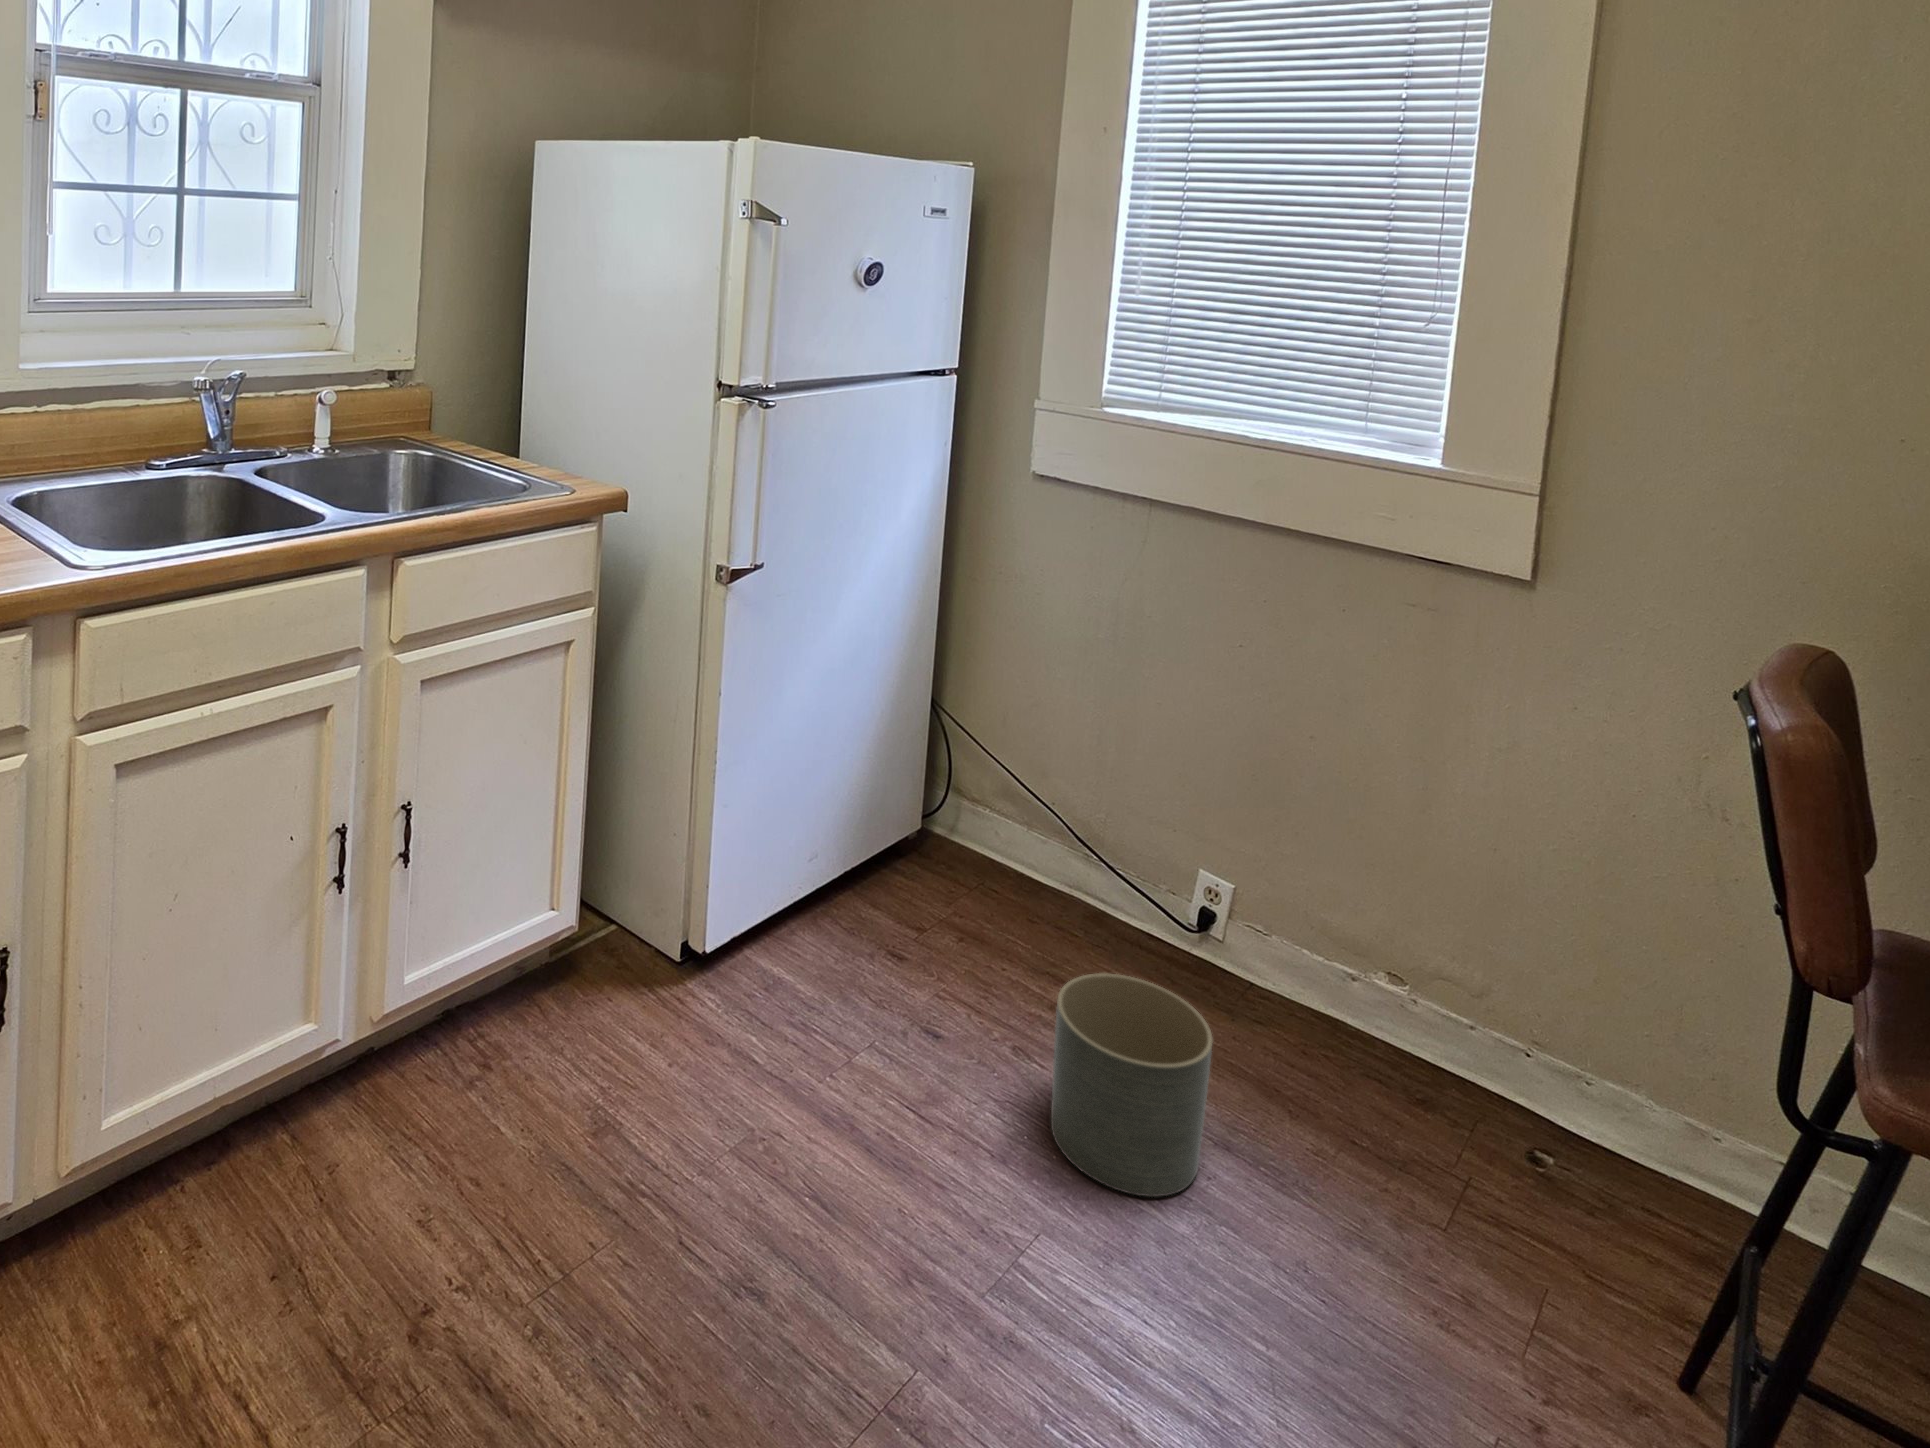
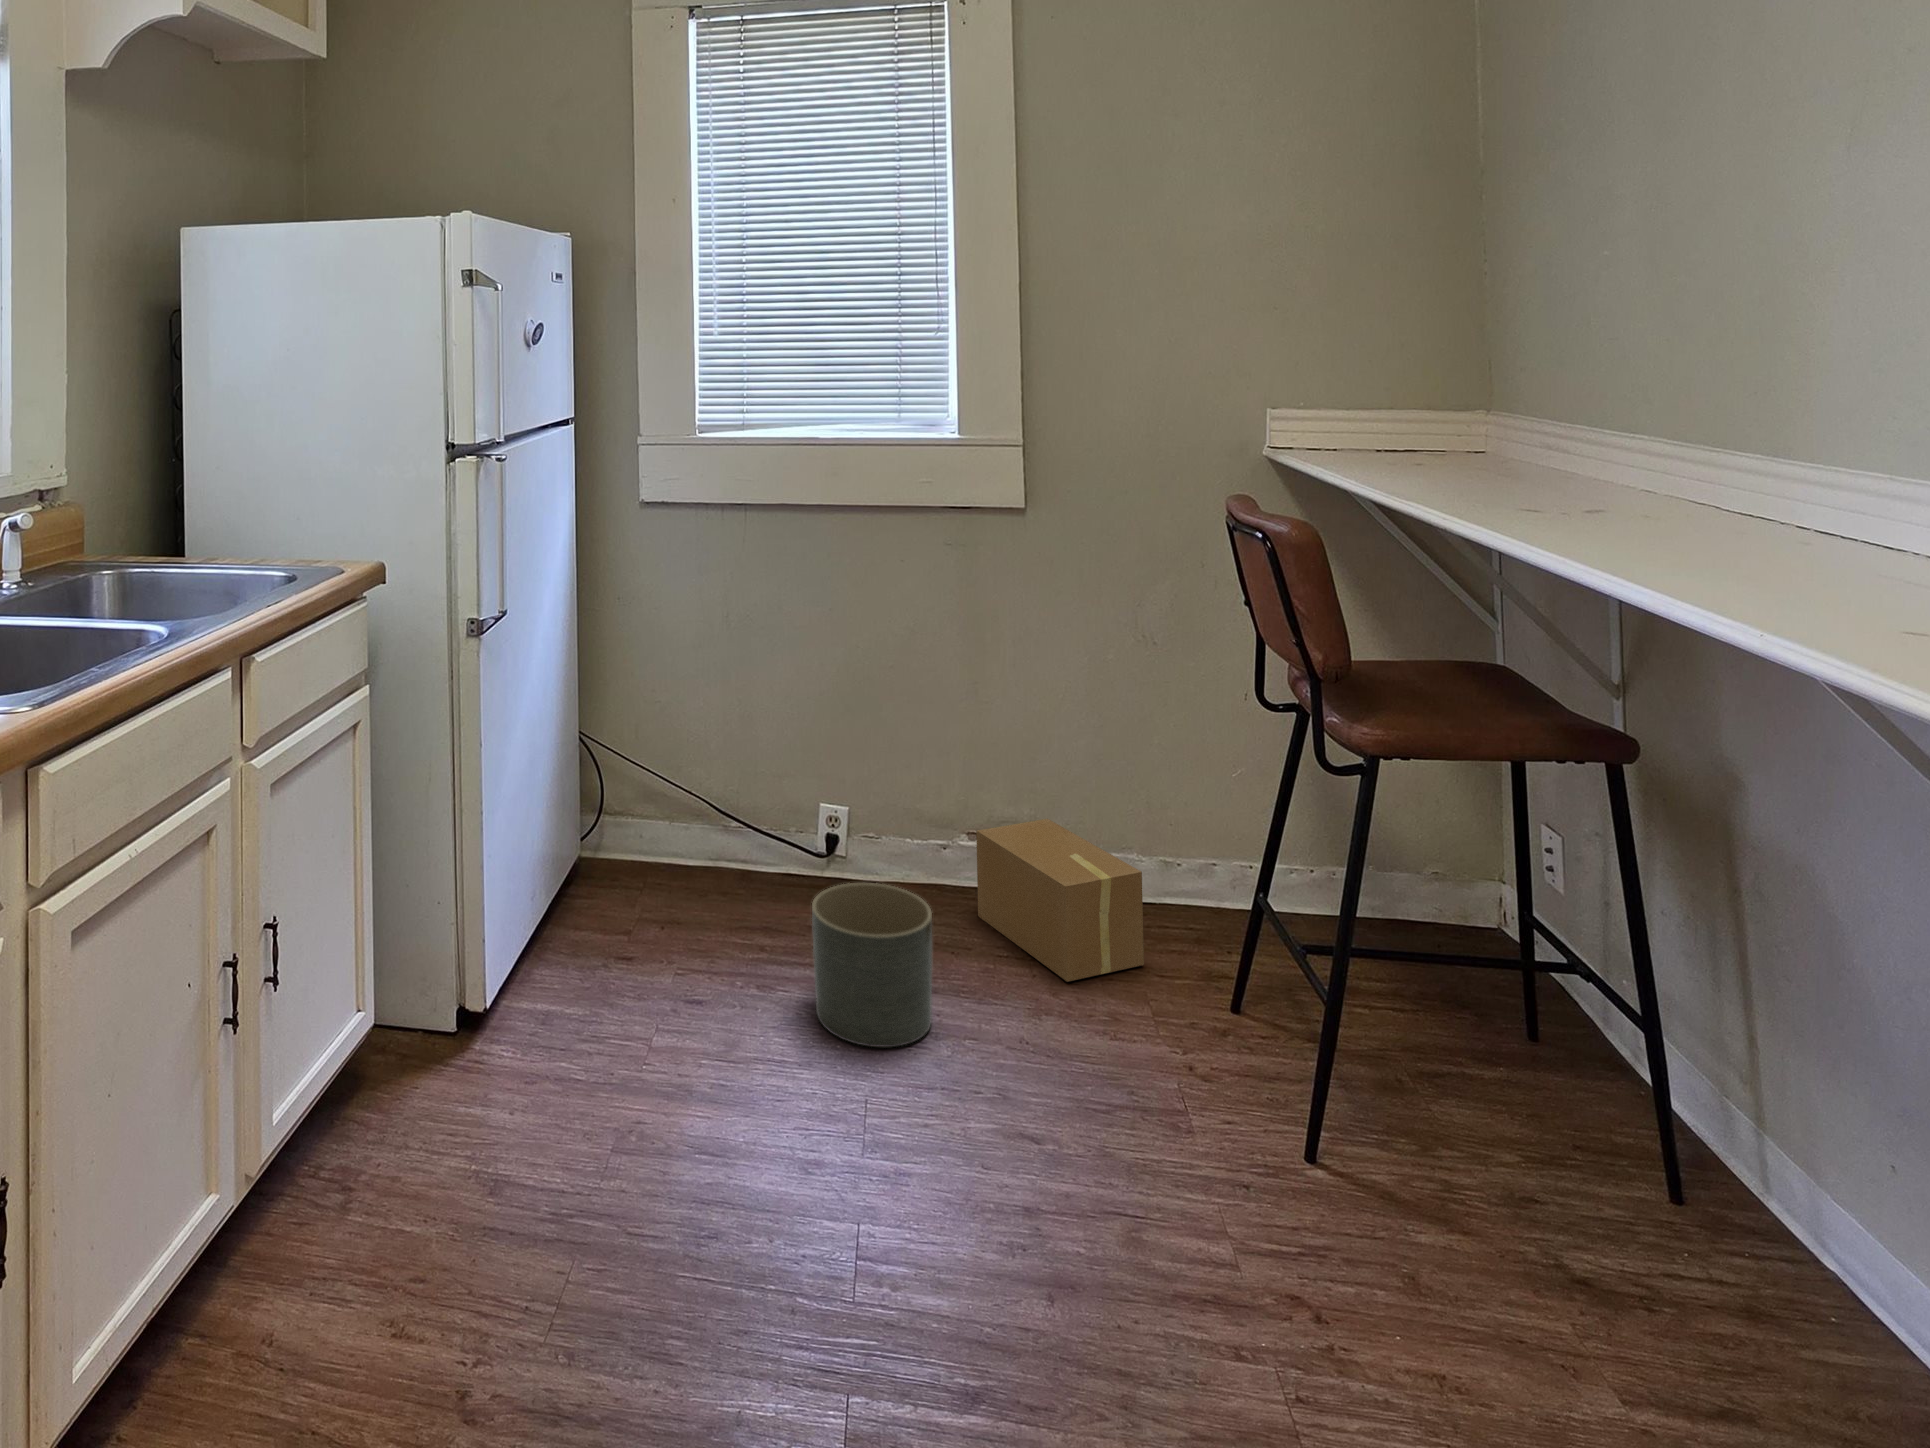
cardboard box: none [1366,976,1591,1251] -> present [976,819,1144,982]

